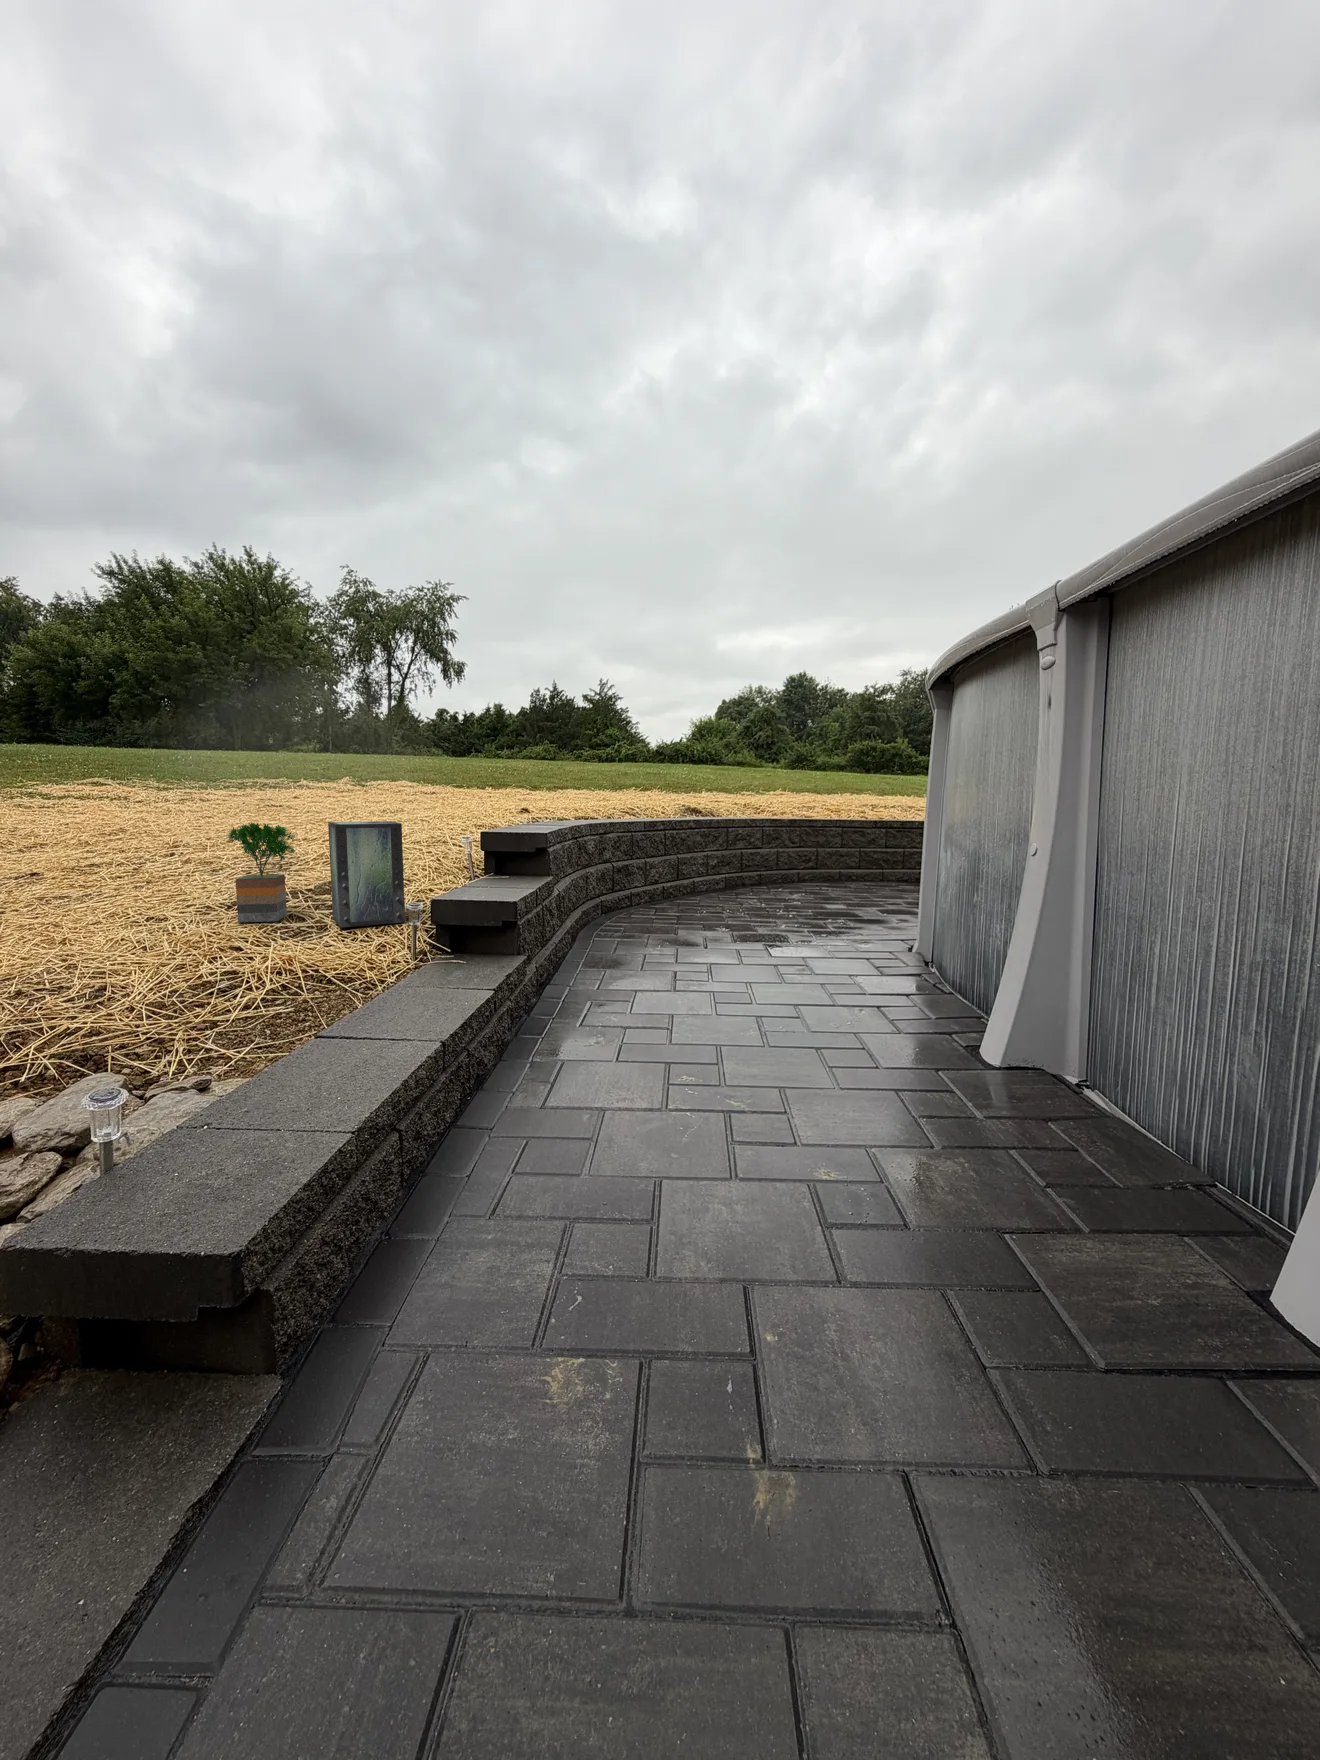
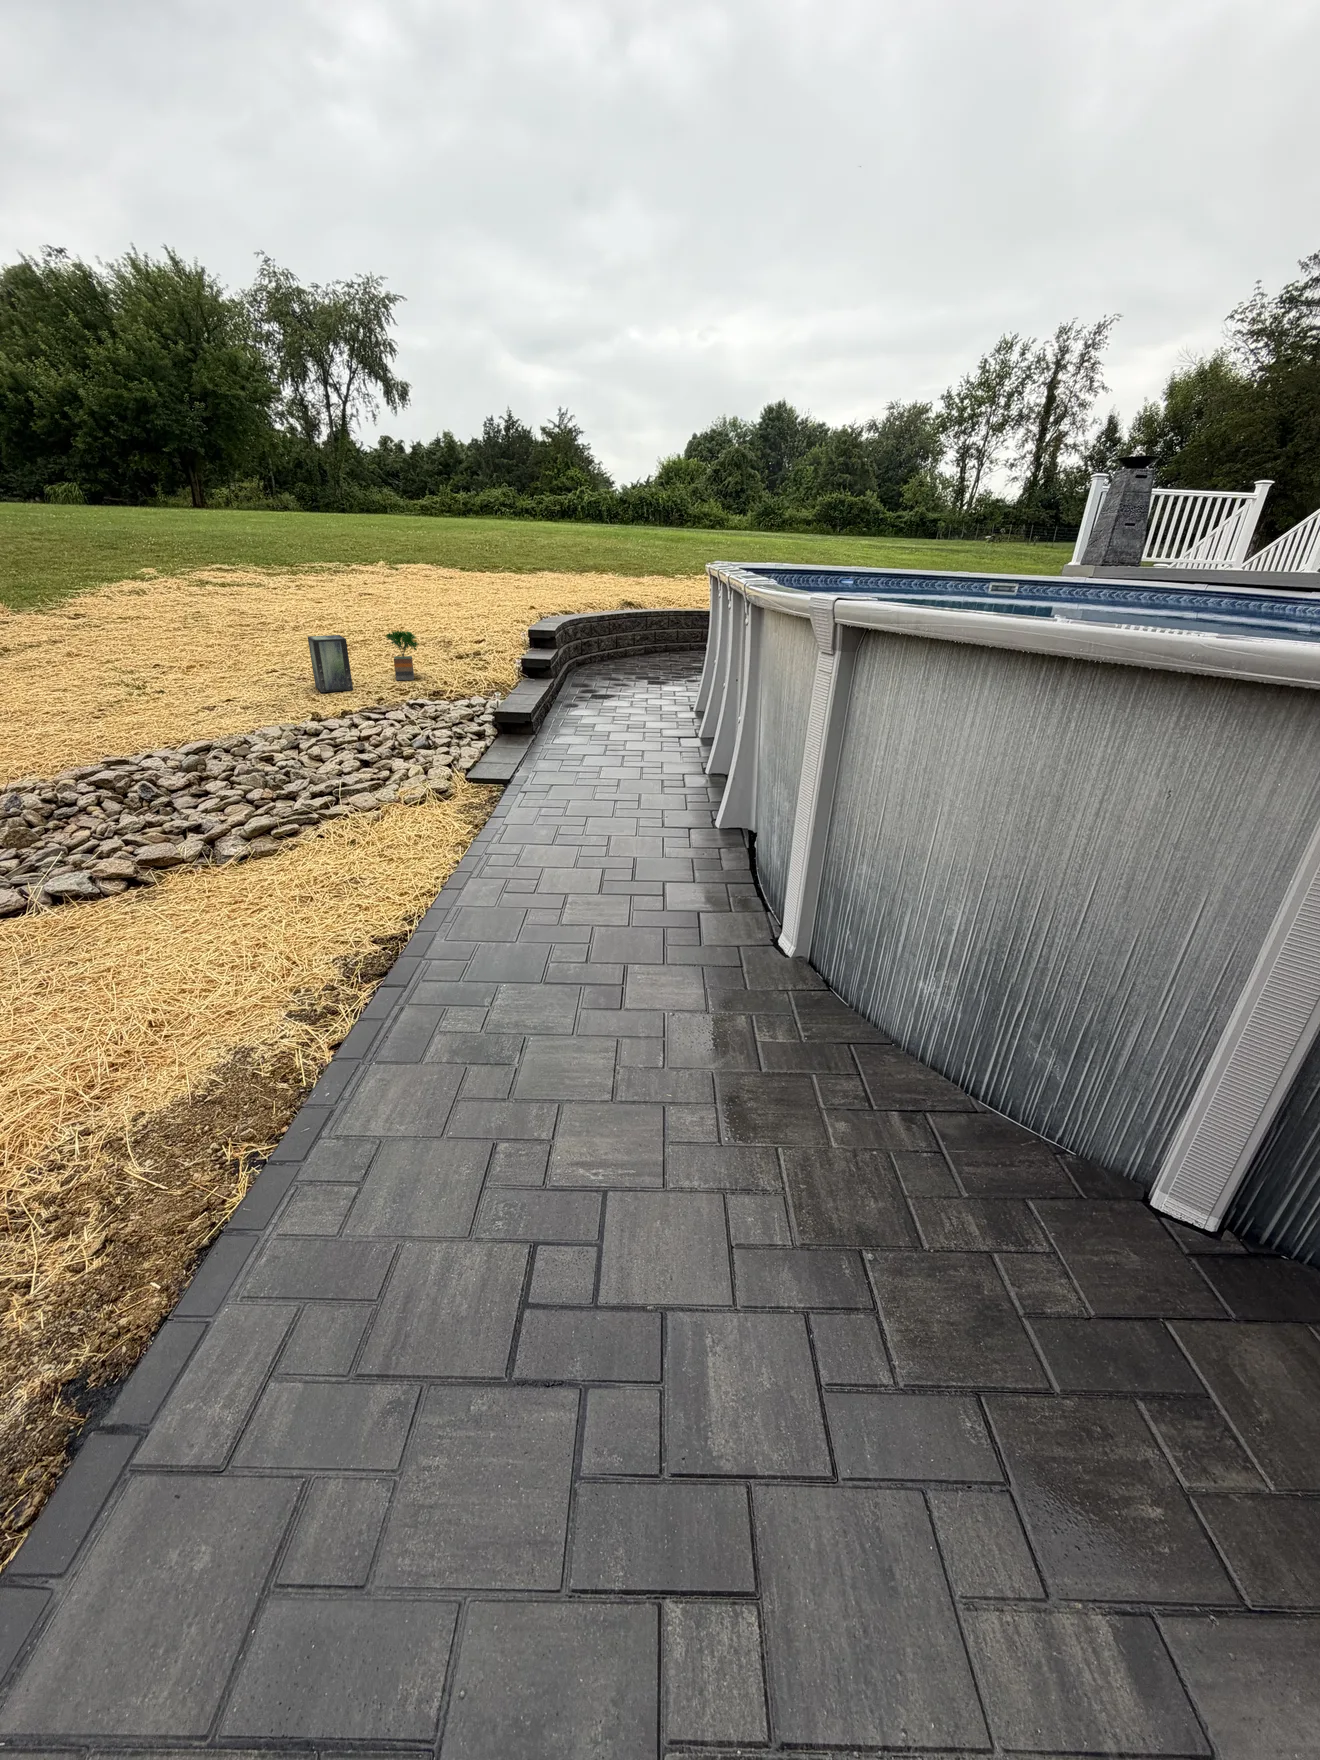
storage box: present [328,821,405,927] -> present [308,635,353,692]

